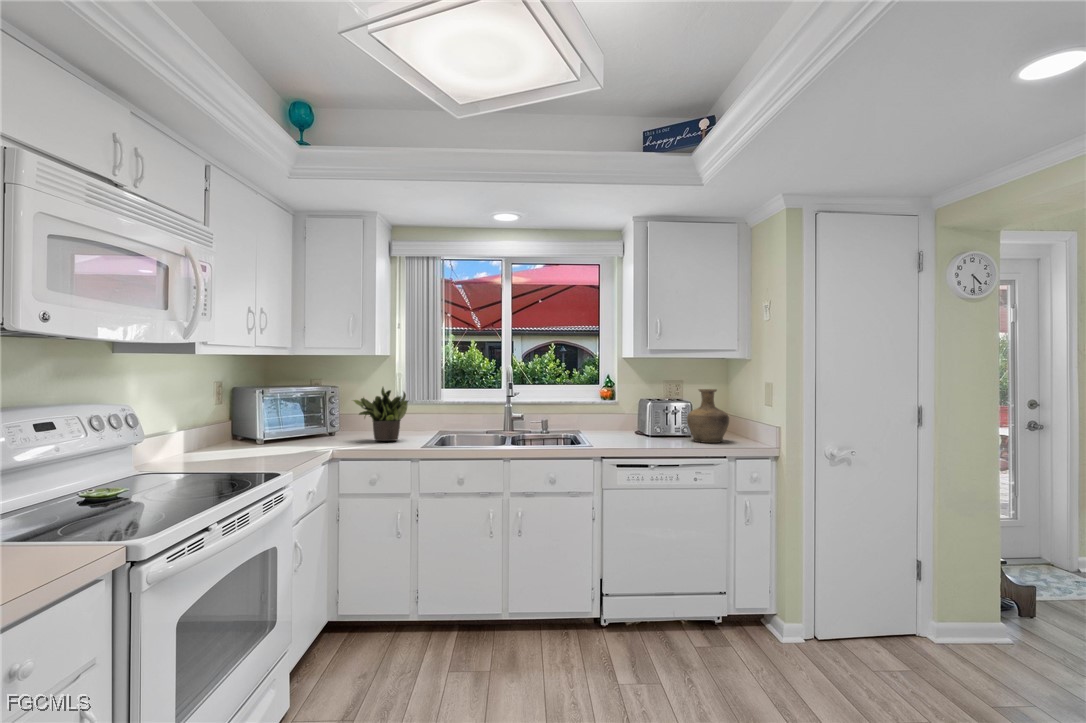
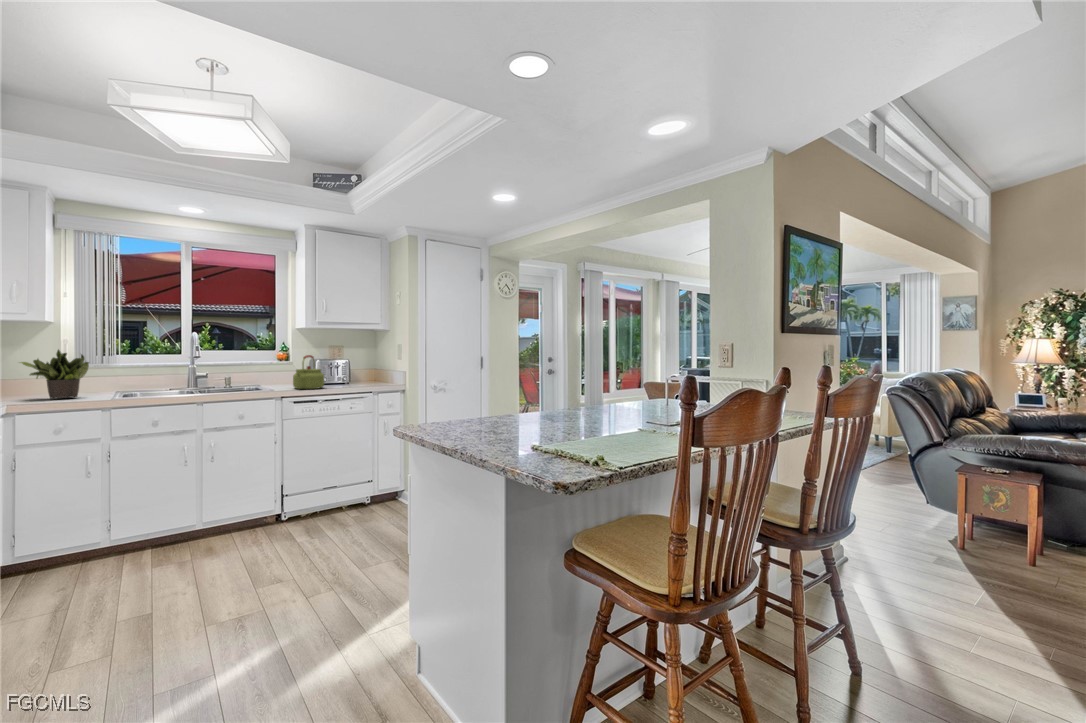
vase: present [687,389,729,443] -> none [346,351,376,387]
kettle: none [617,394,658,443] -> present [293,355,324,389]

